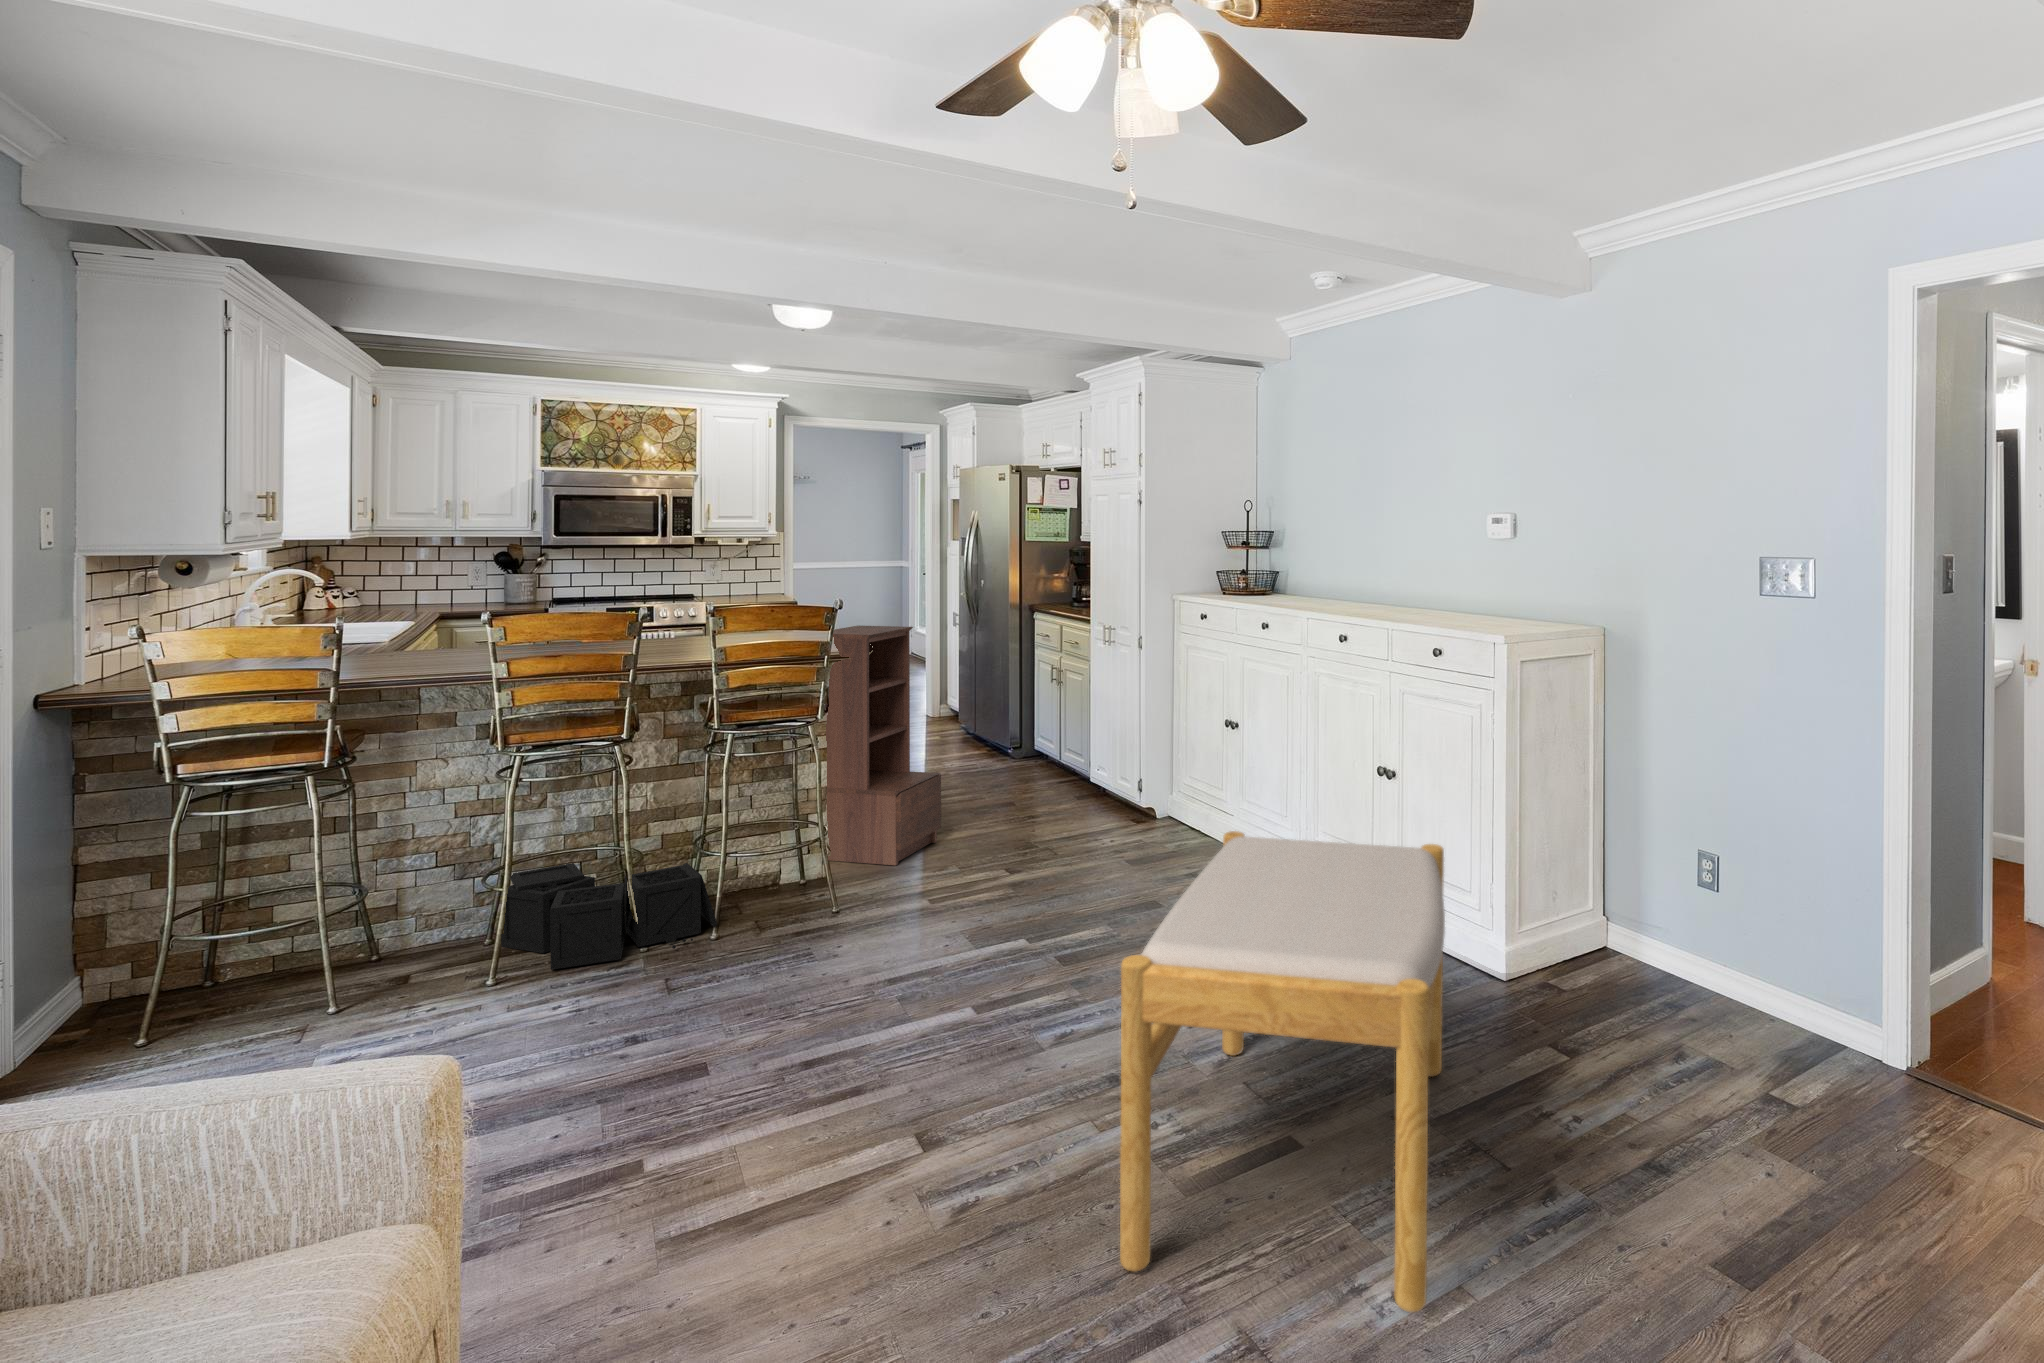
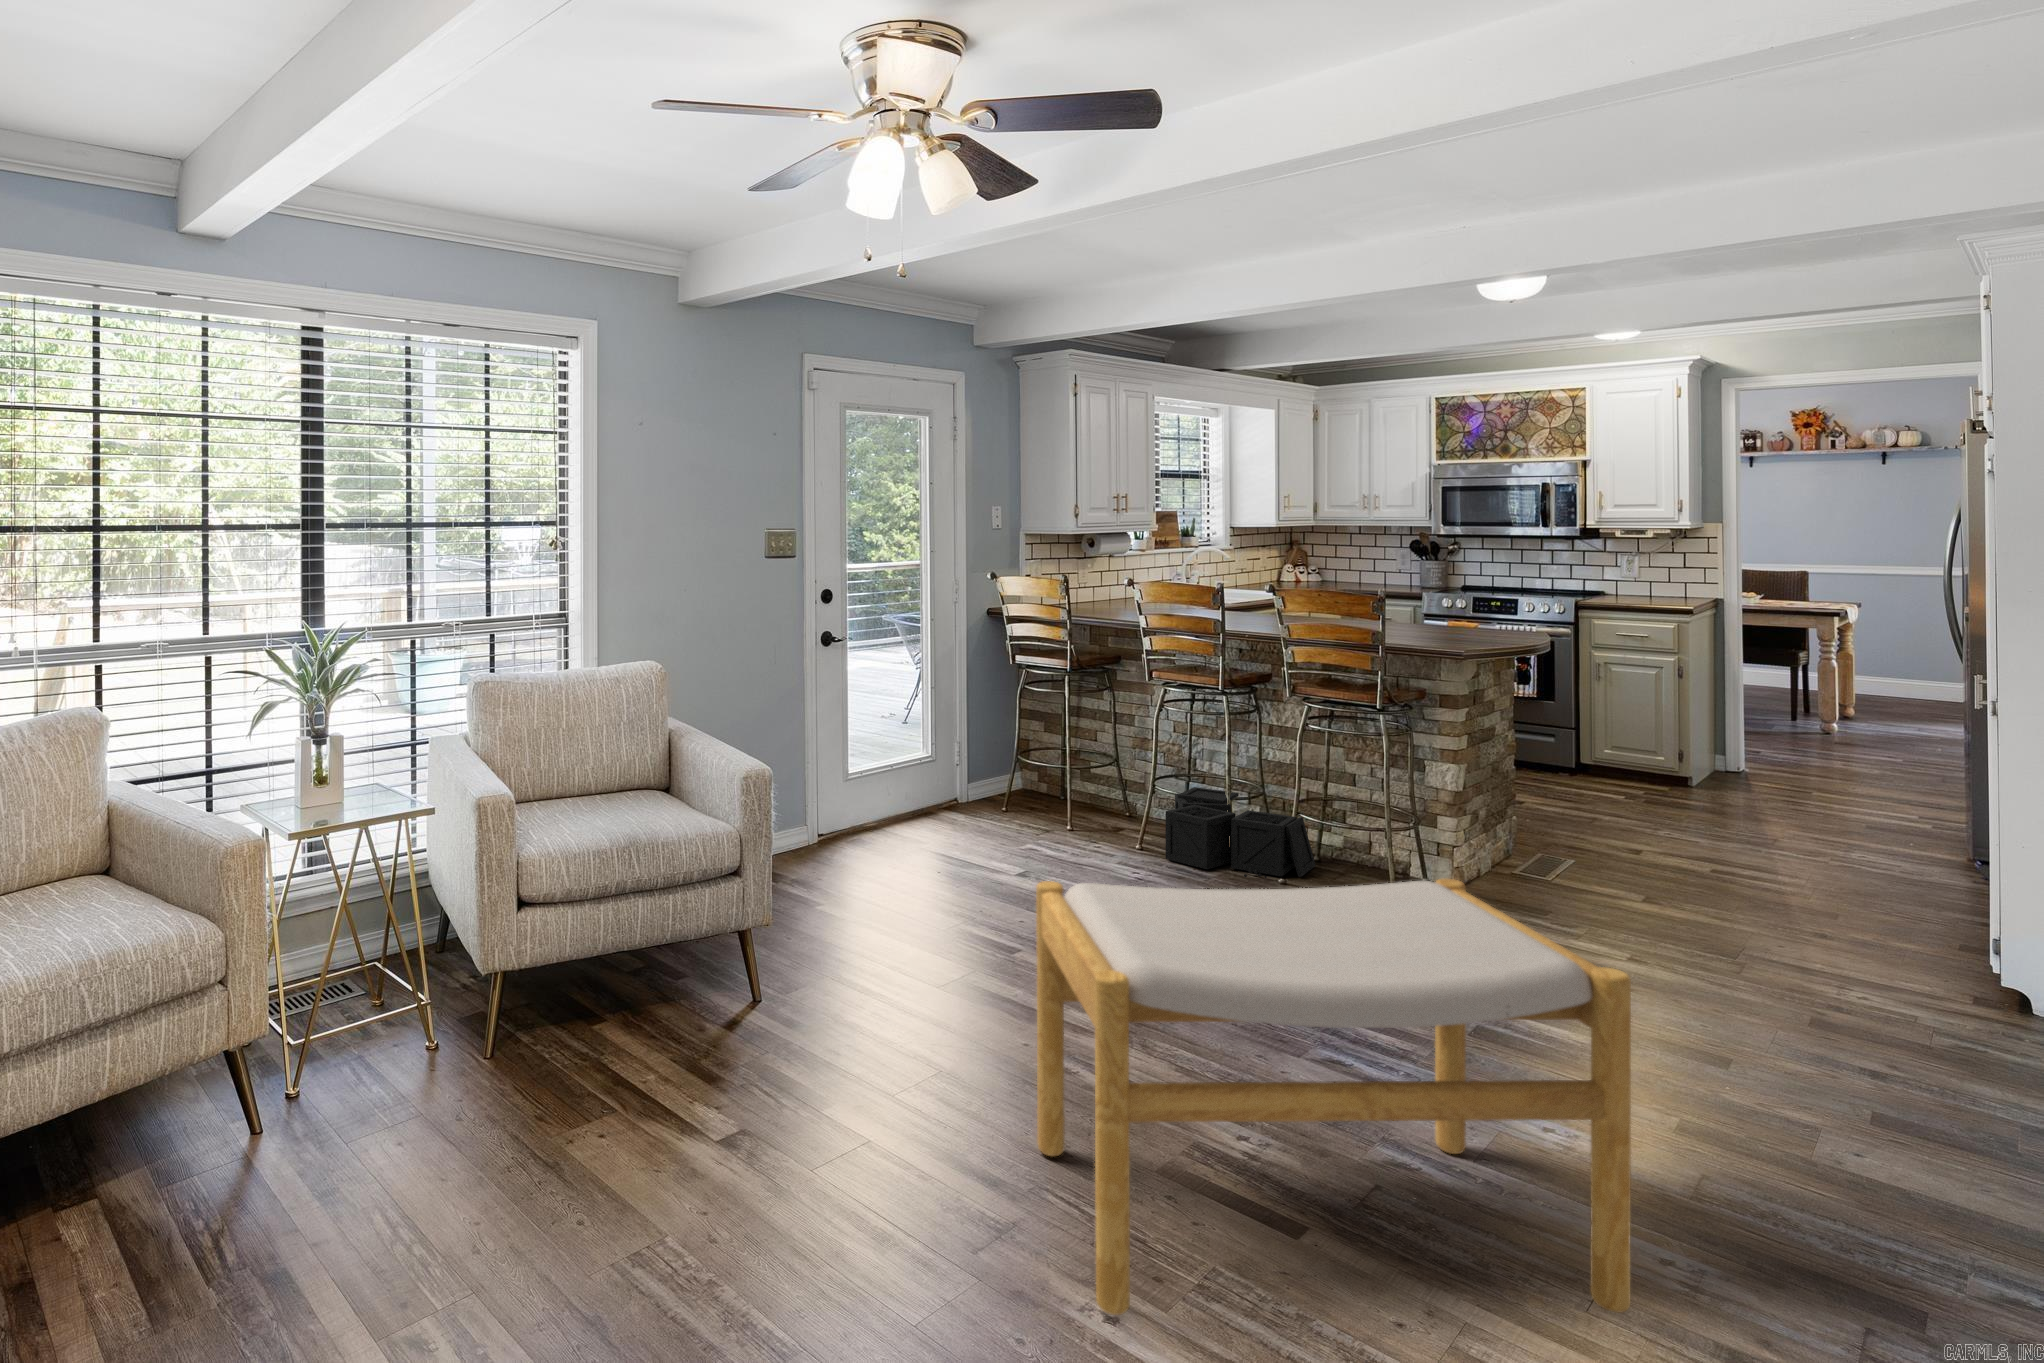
bookshelf: present [826,625,941,865] -> none [1484,626,1644,898]

